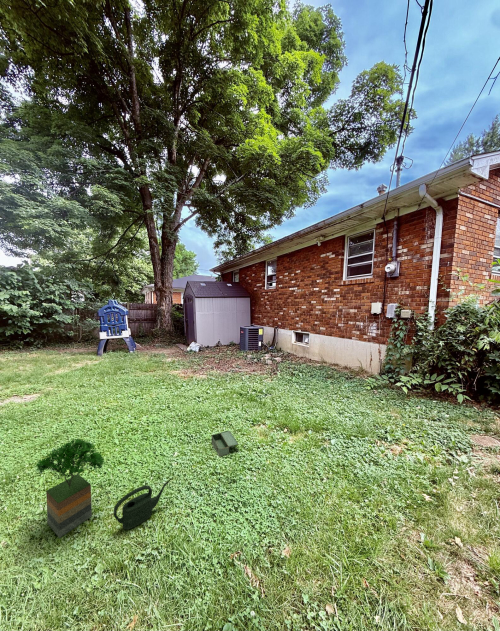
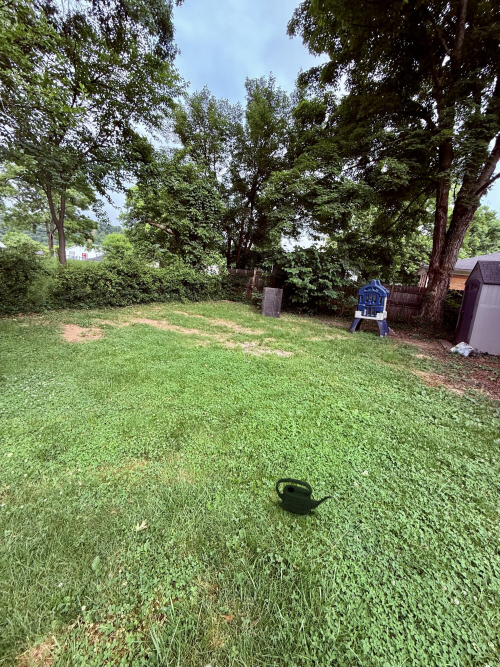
toolbox: present [211,431,238,456] -> none [416,482,459,526]
potted tree: present [36,439,104,538] -> none [241,403,286,472]

